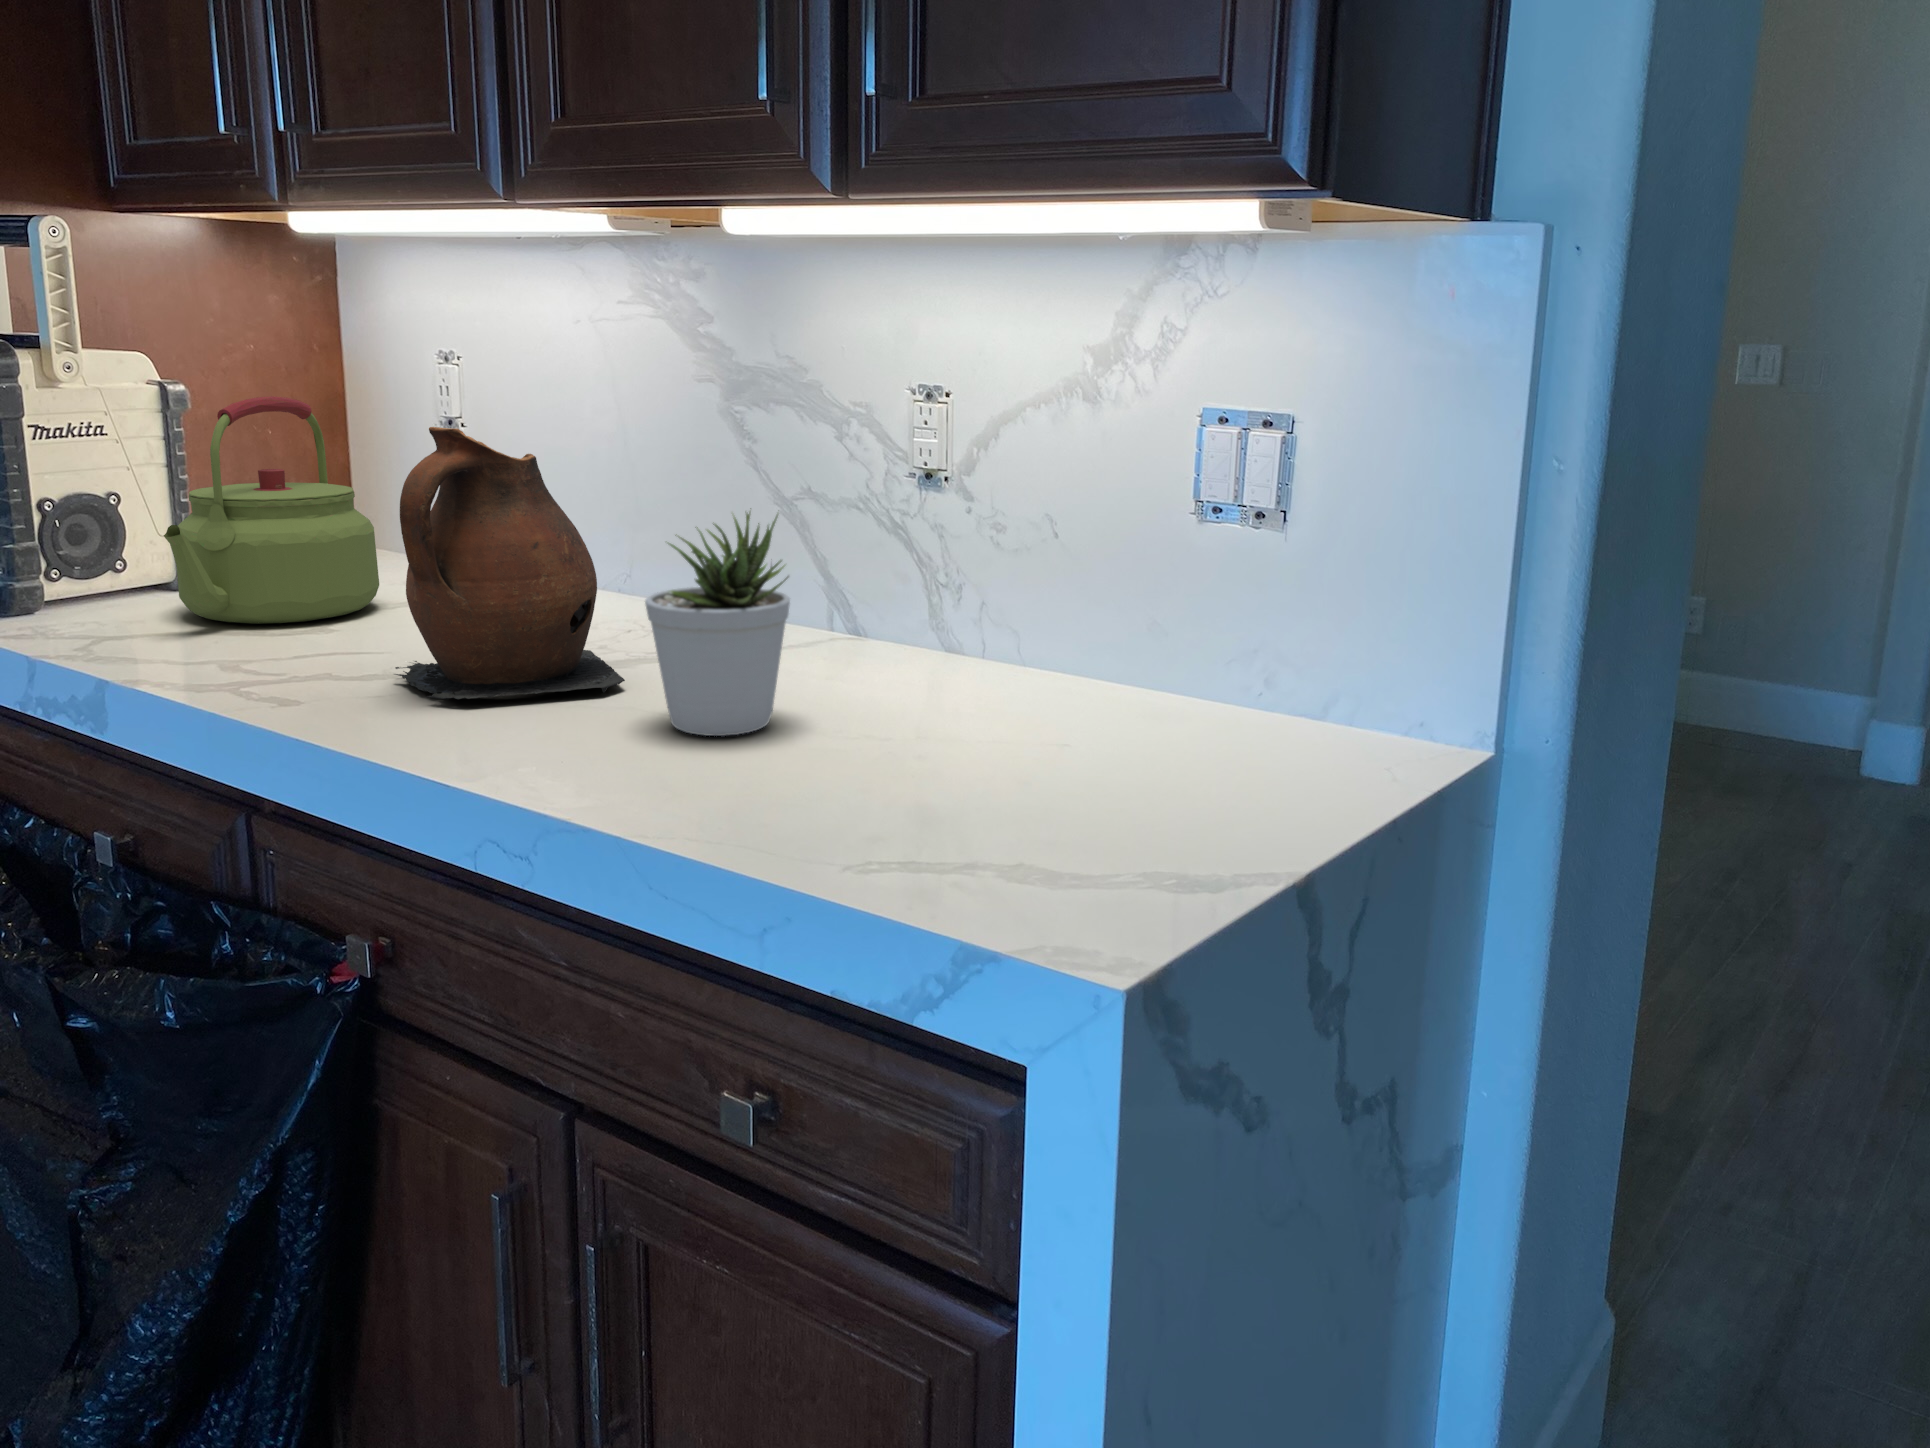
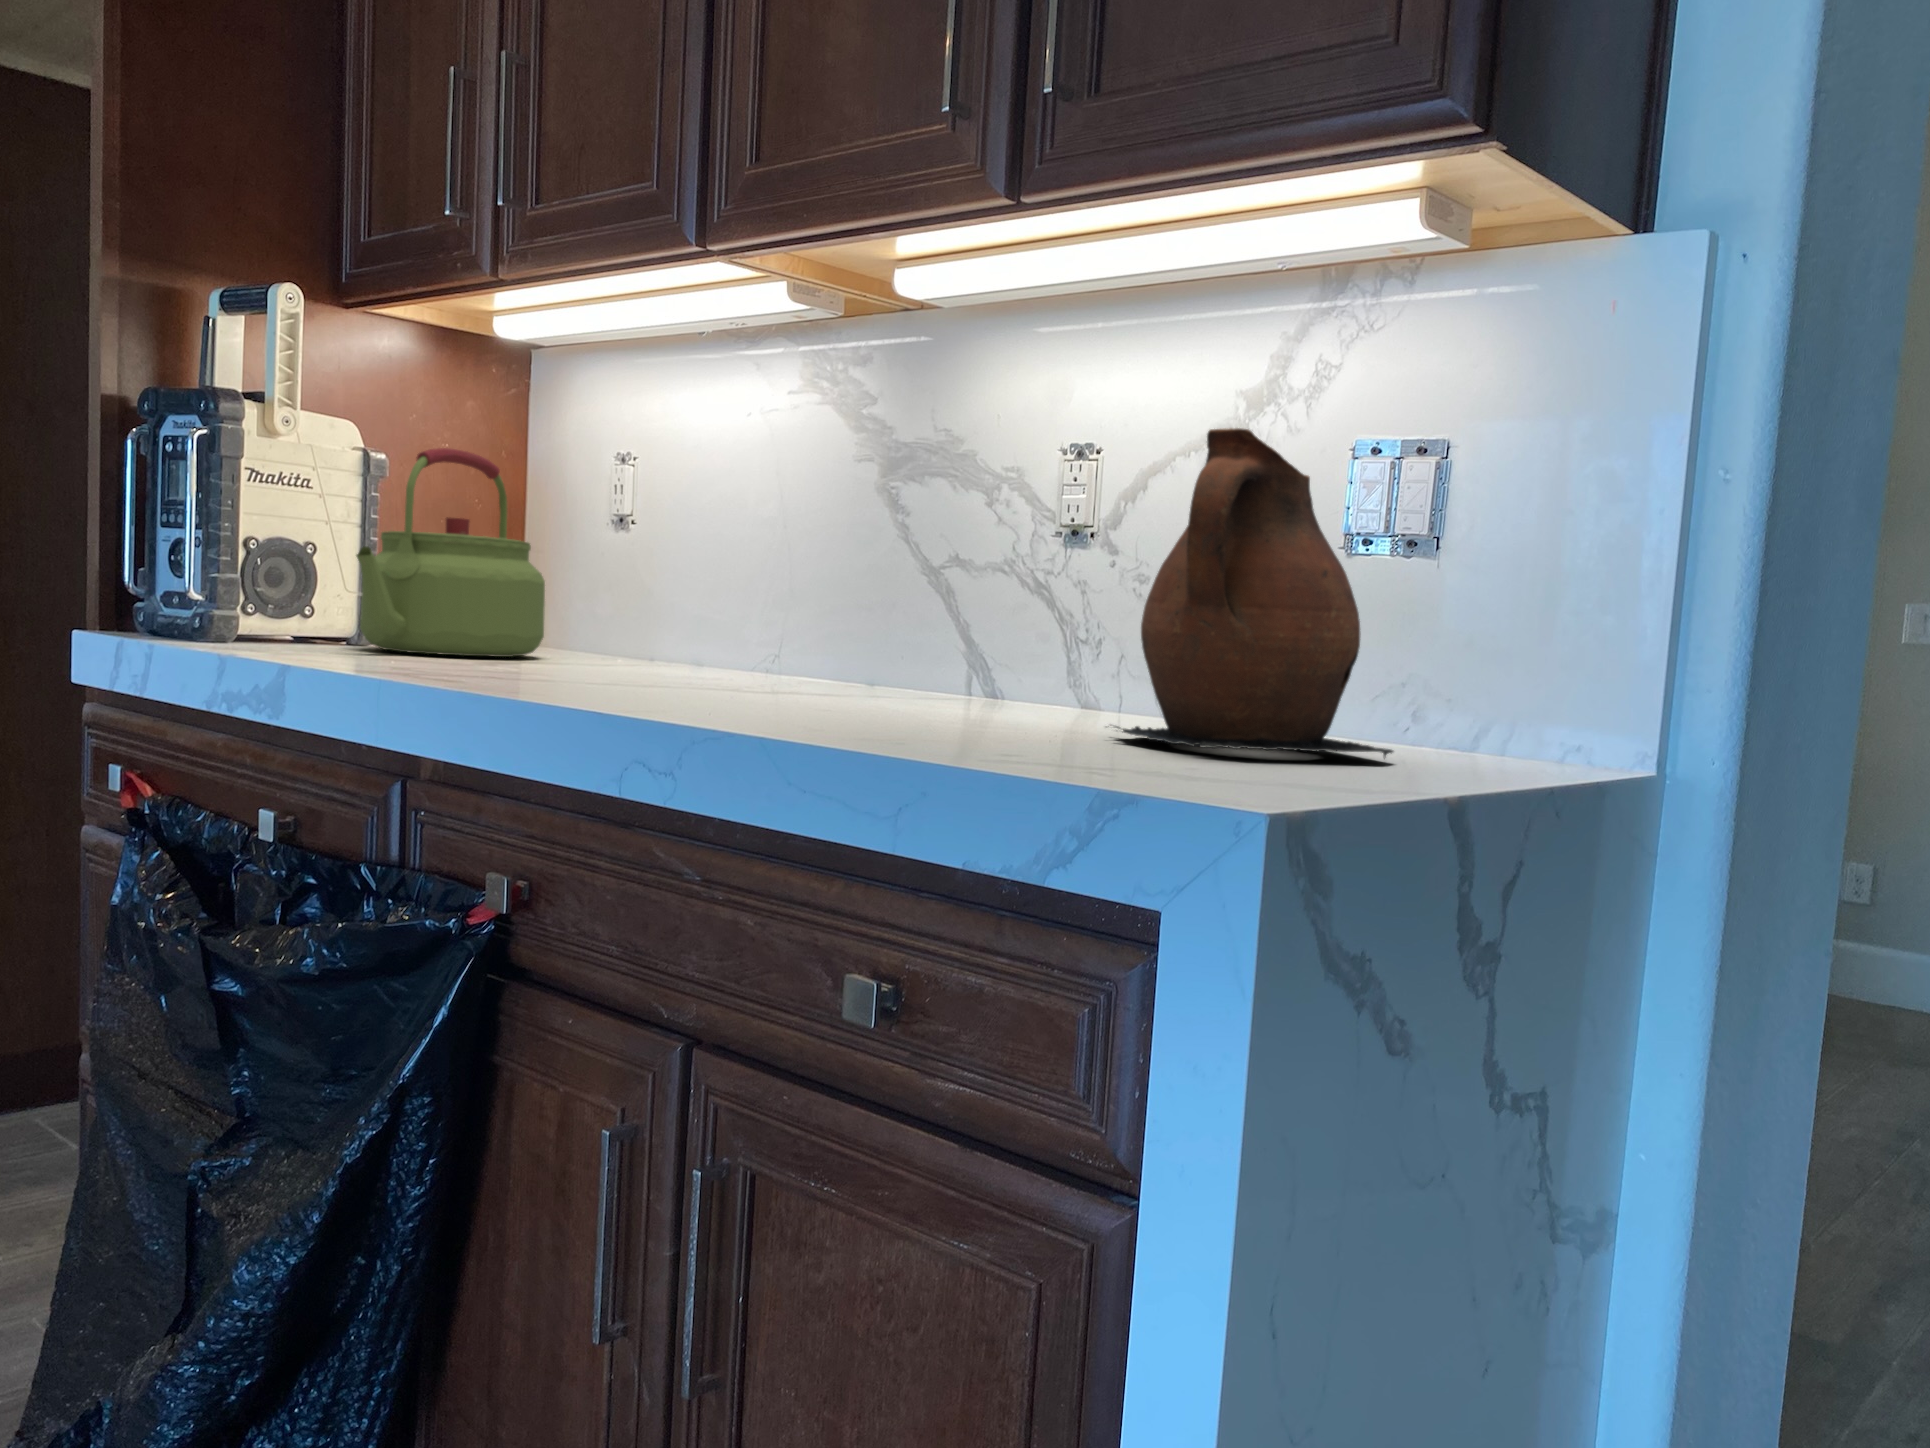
ceramic pitcher: present [395,427,625,699] -> present [1114,428,1393,757]
potted plant: present [645,513,790,736] -> none [806,488,948,713]

